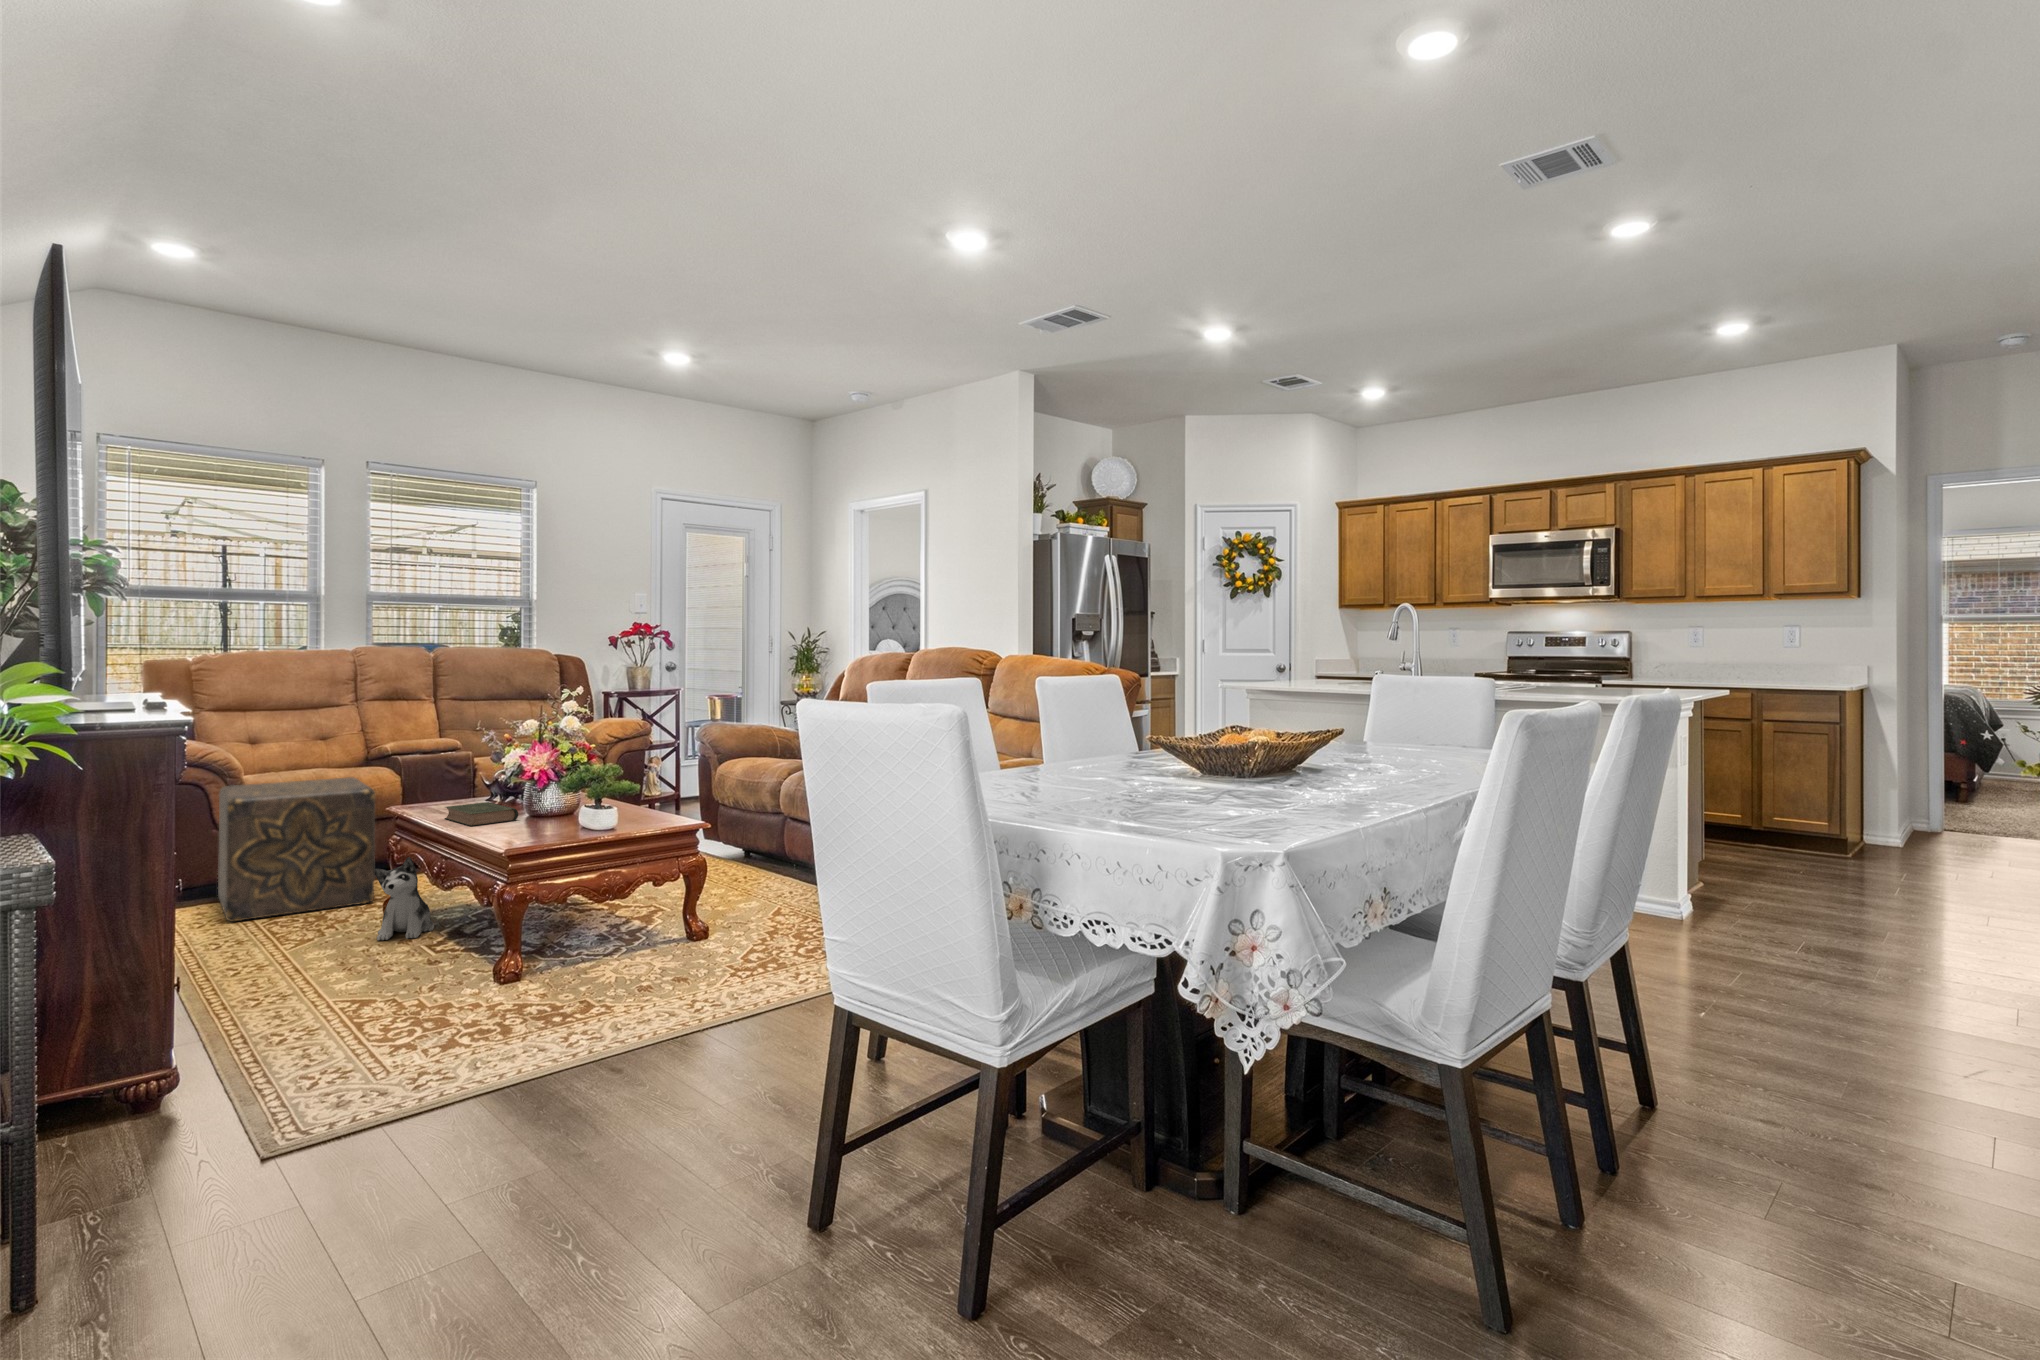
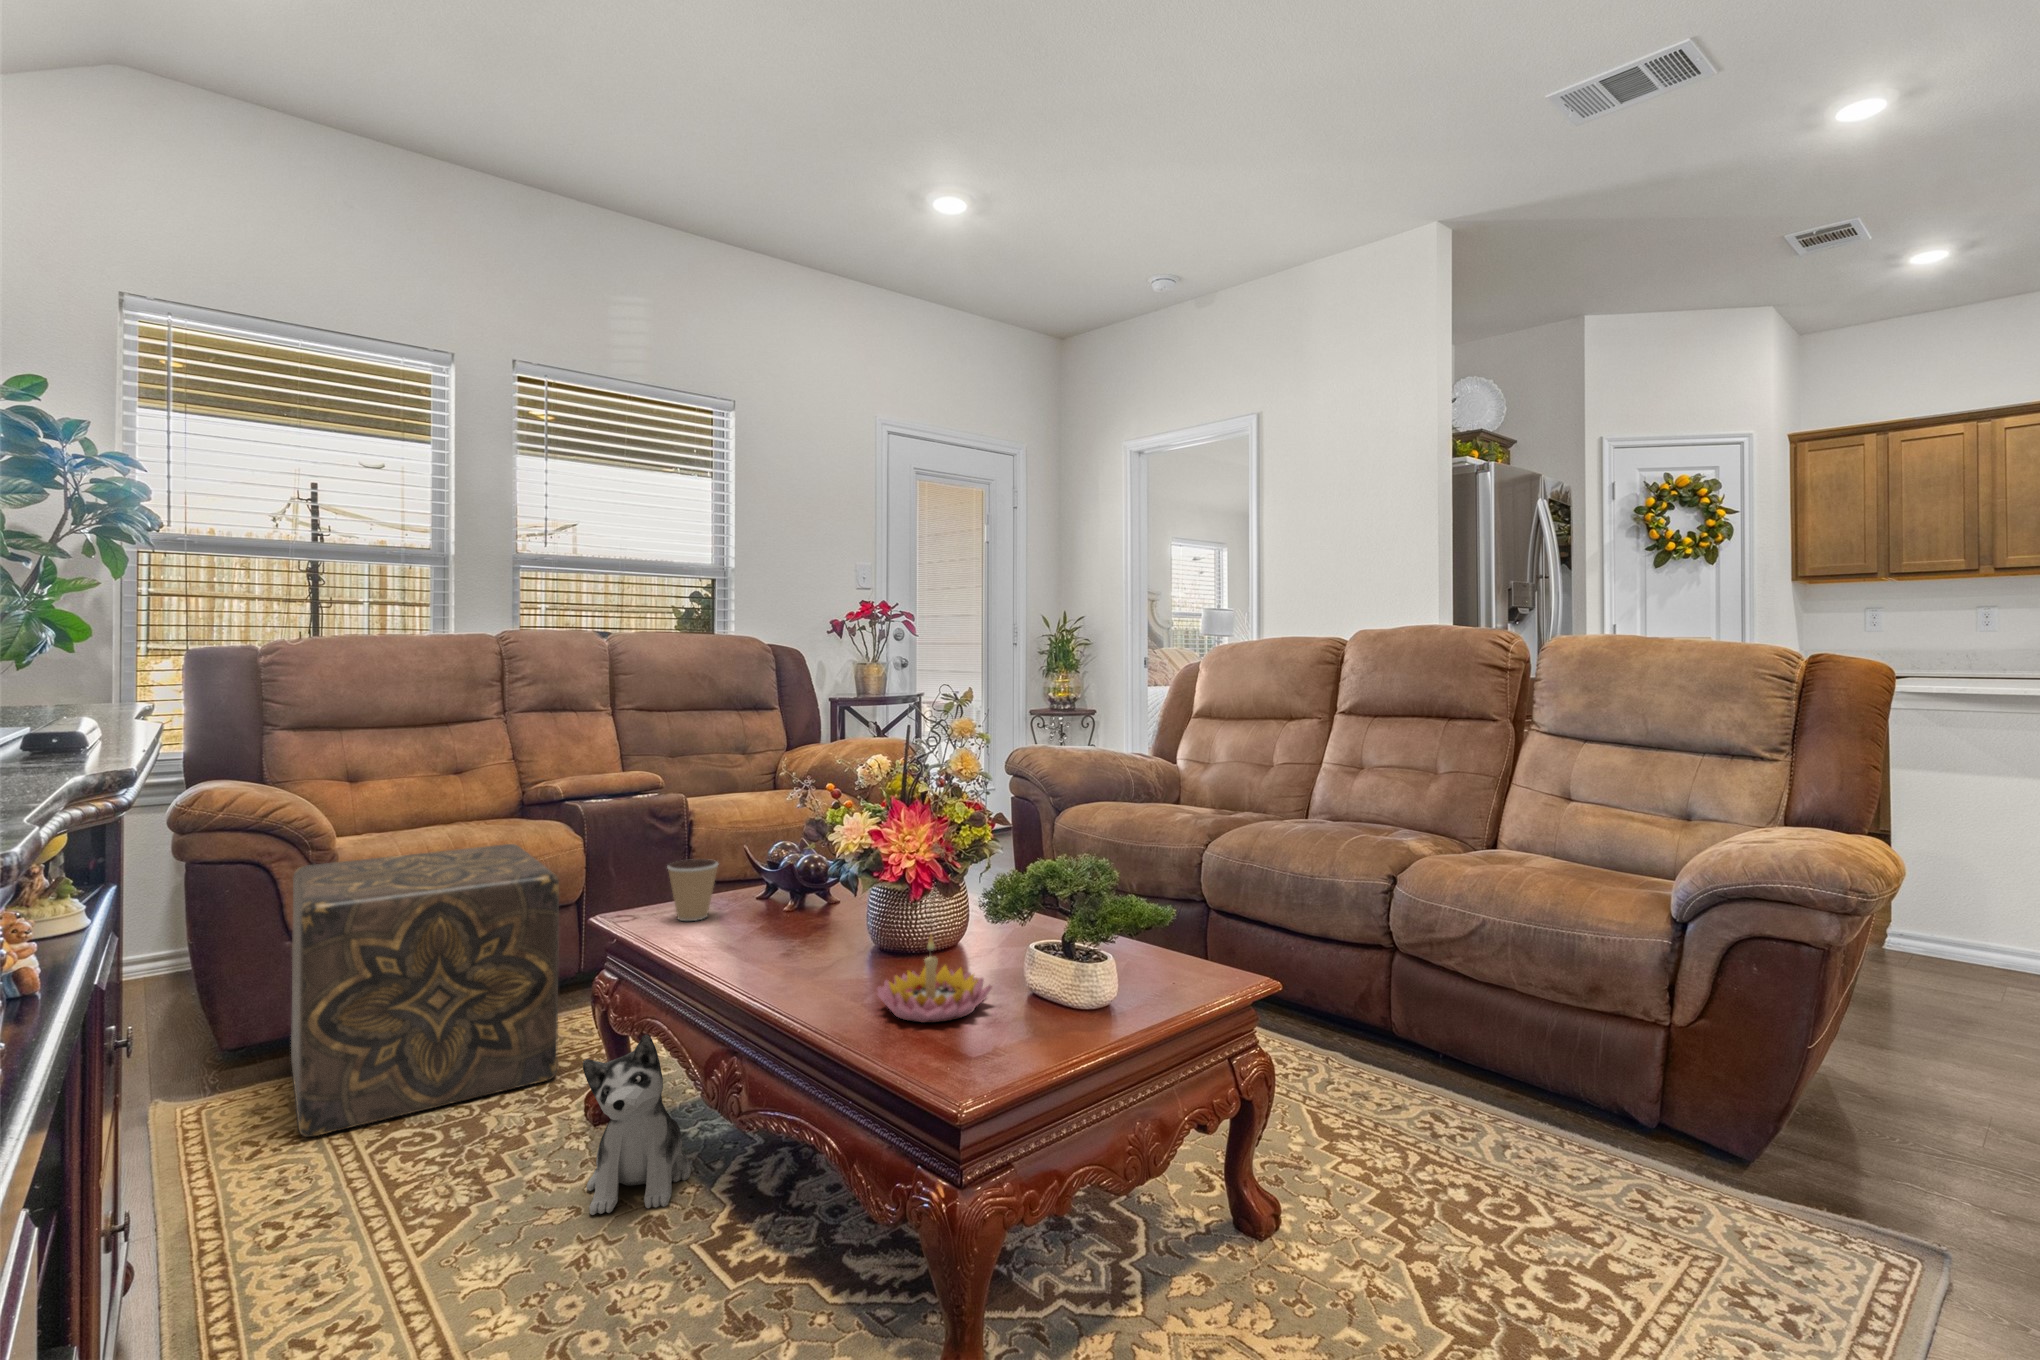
coffee cup: none [431,778,461,809] -> present [668,859,718,921]
candle holder: none [508,798,568,837] -> present [877,935,992,1023]
book: present [445,802,518,826] -> none [707,912,853,978]

